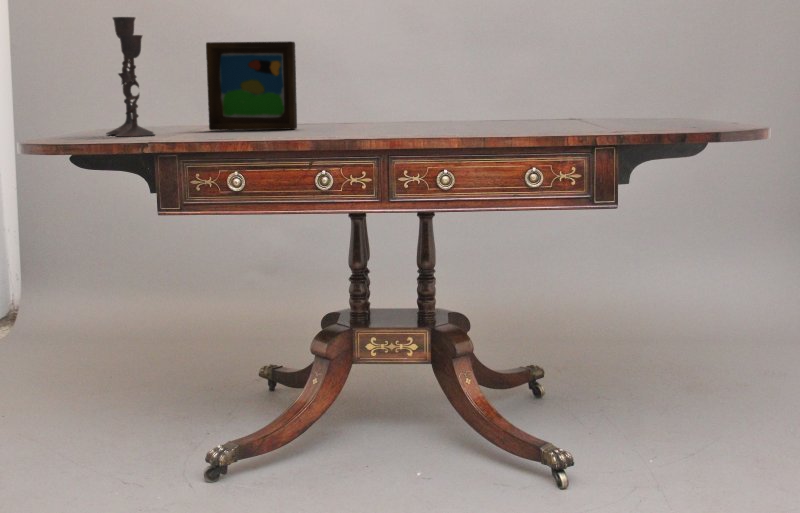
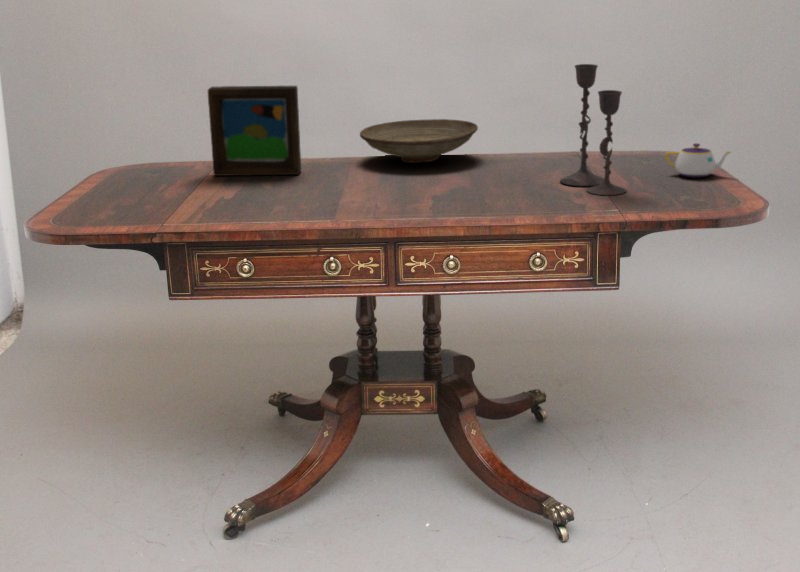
candlestick: present [106,17,155,137] -> present [560,64,626,196]
decorative bowl: none [356,91,474,126] -> present [360,119,478,163]
teapot: none [661,92,728,124] -> present [665,143,730,177]

